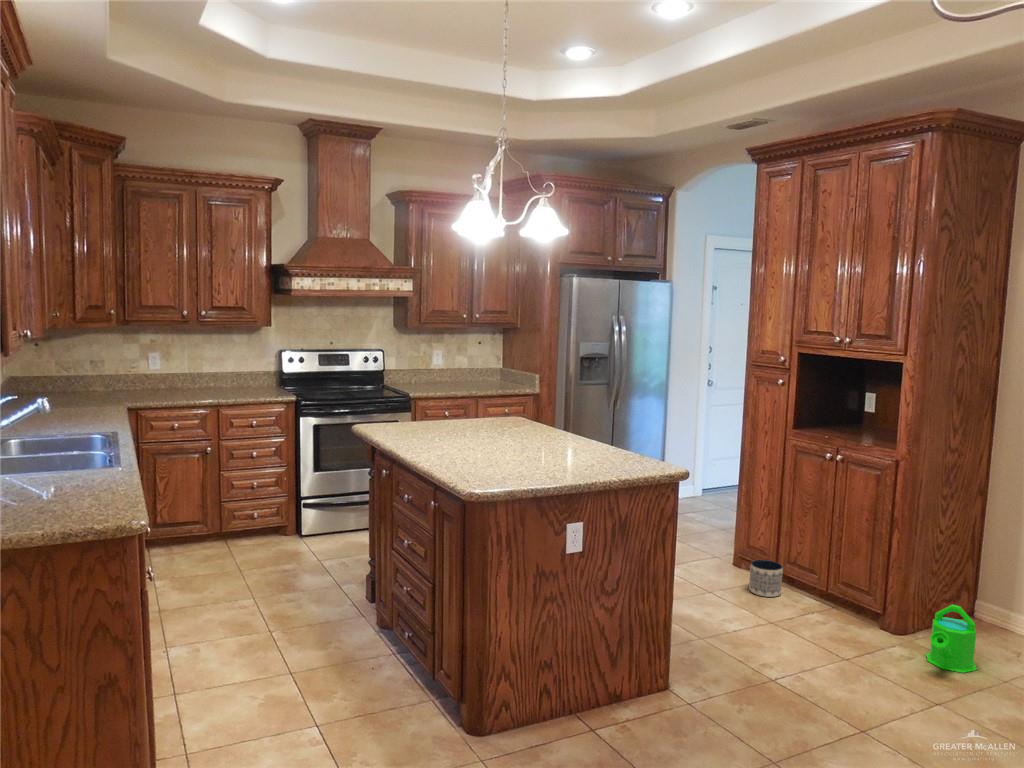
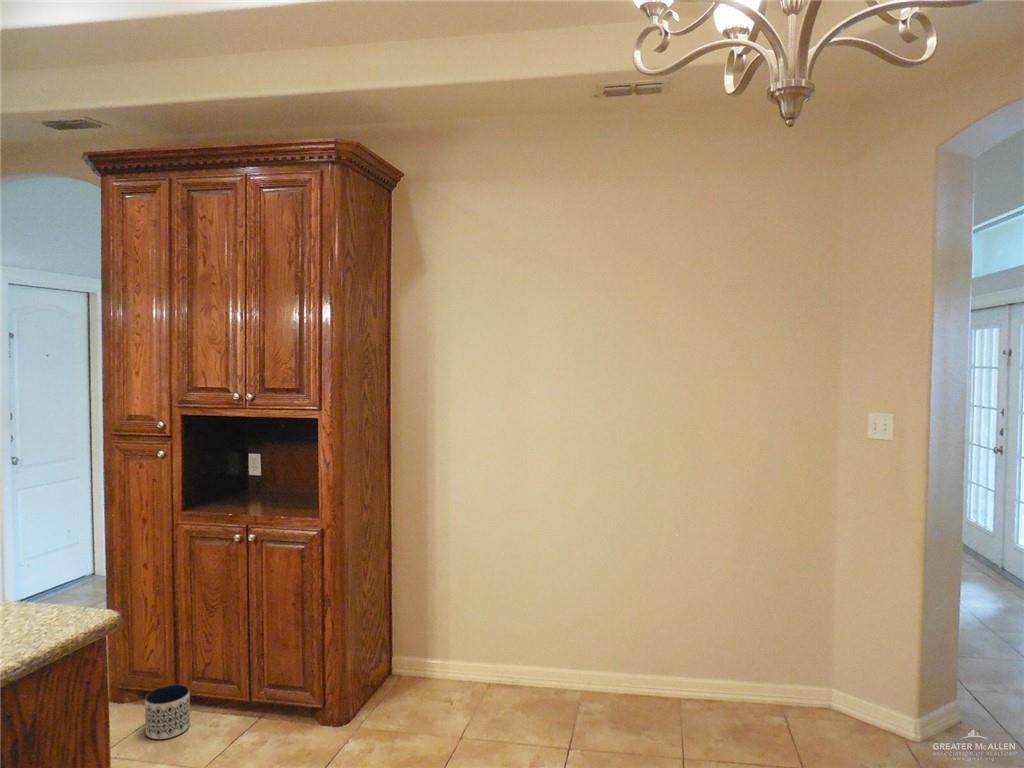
watering can: present [926,605,977,673] -> none [376,673,427,749]

